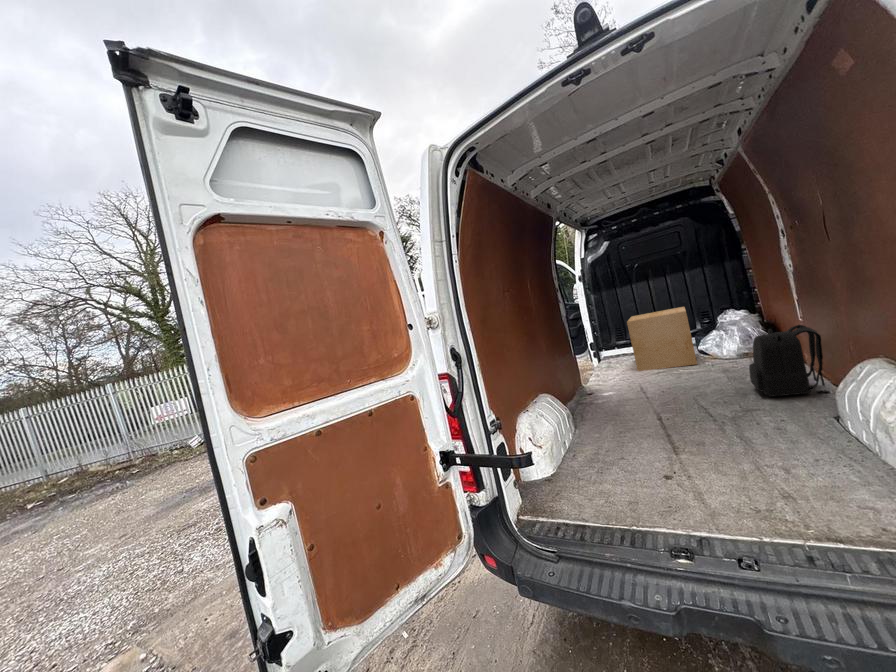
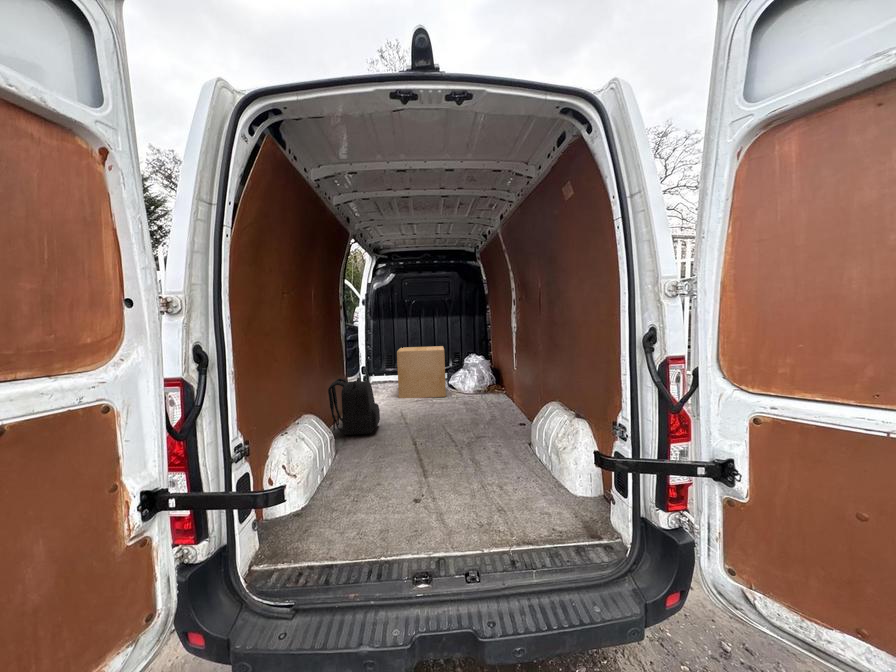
backpack: present [749,325,825,397] -> present [328,377,380,435]

